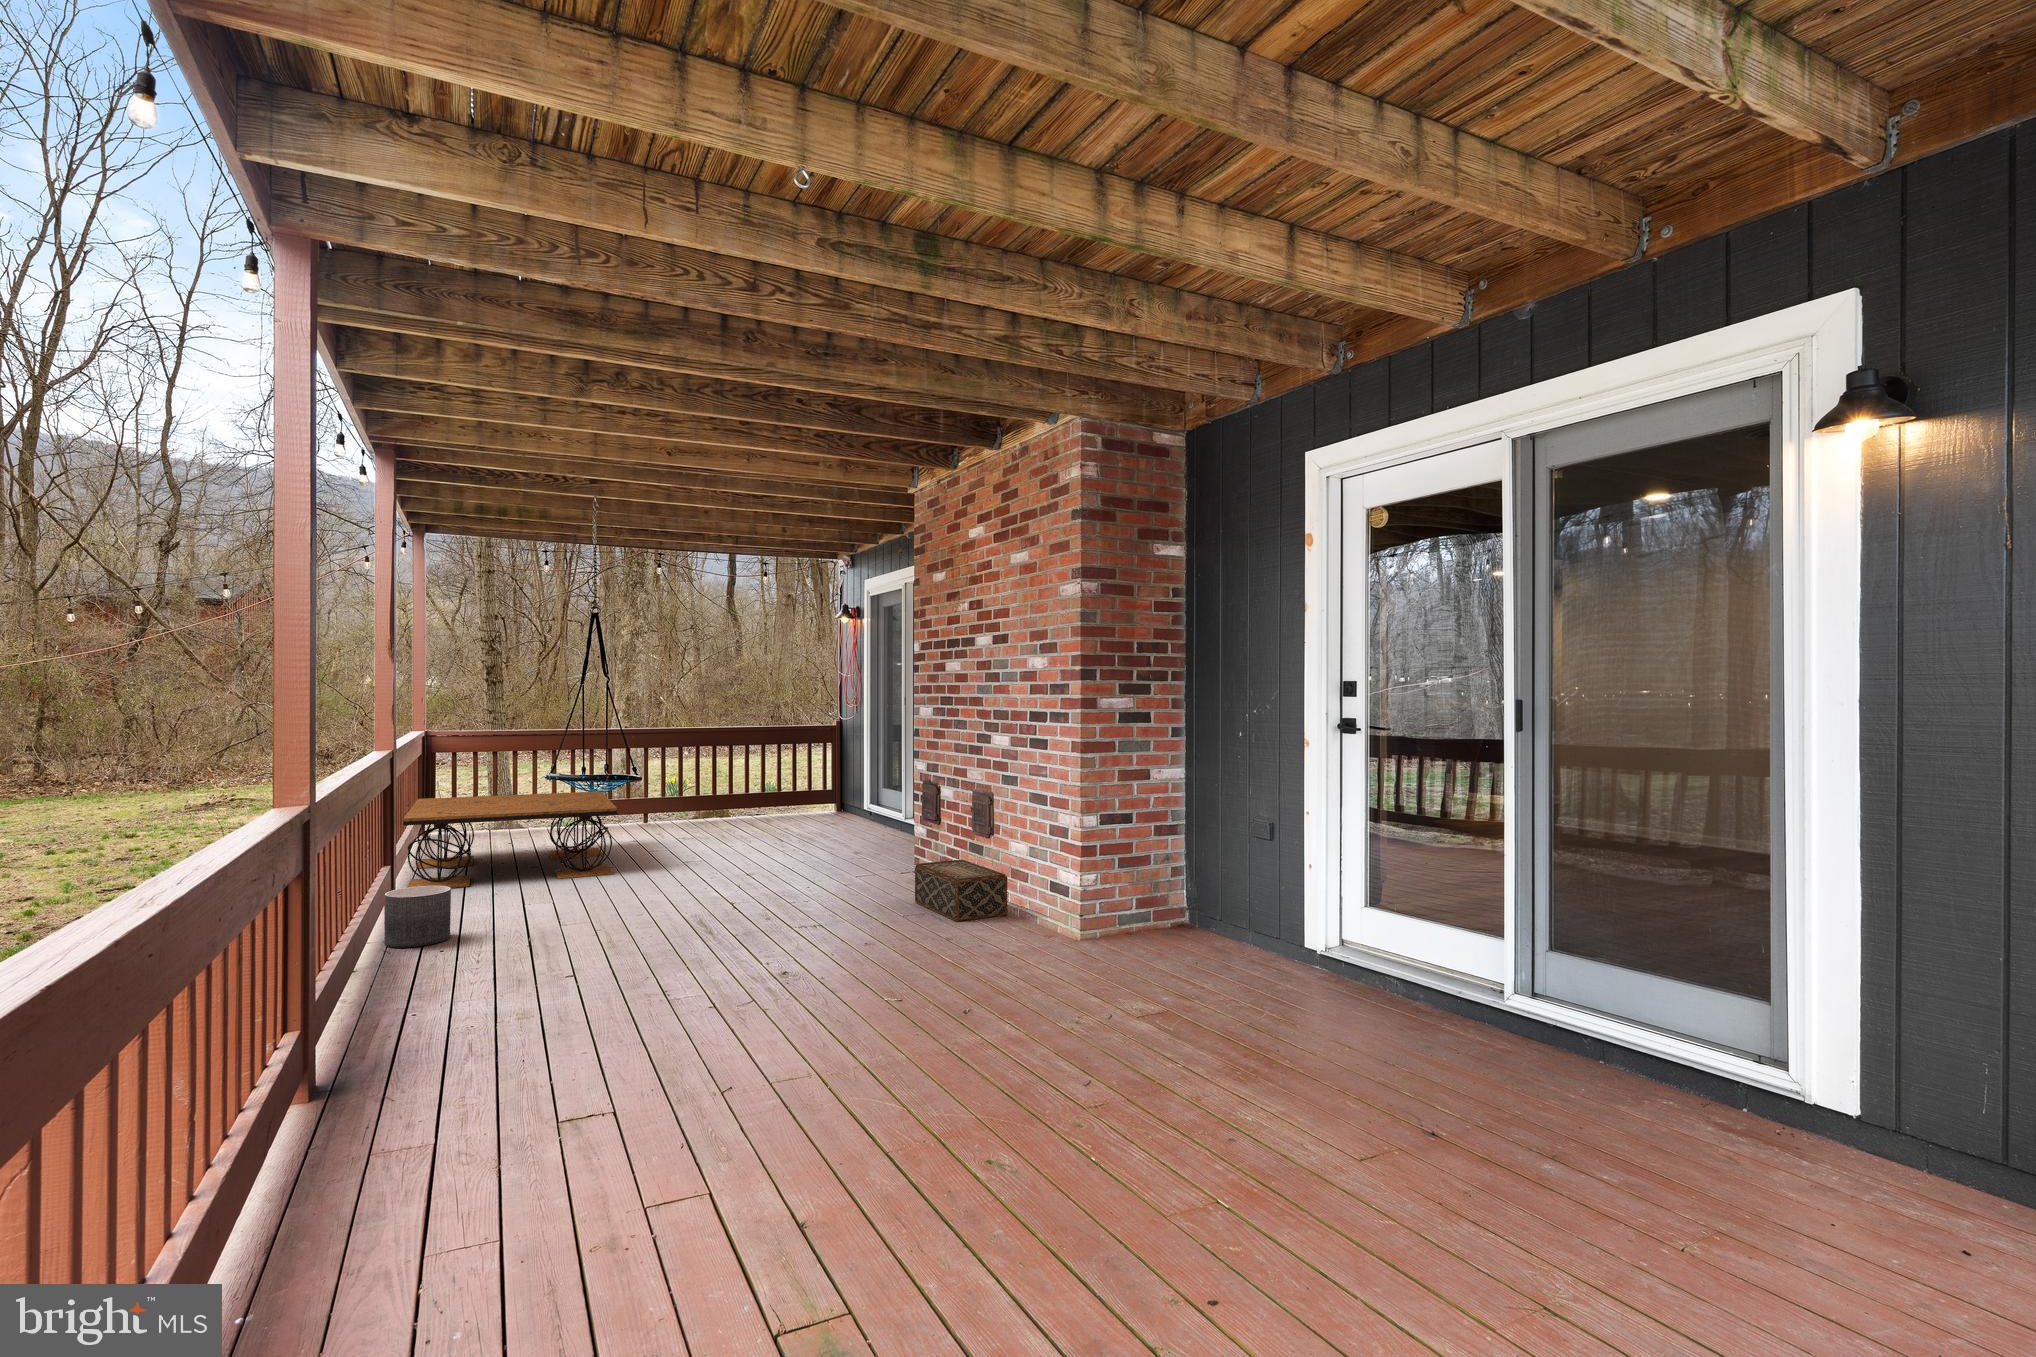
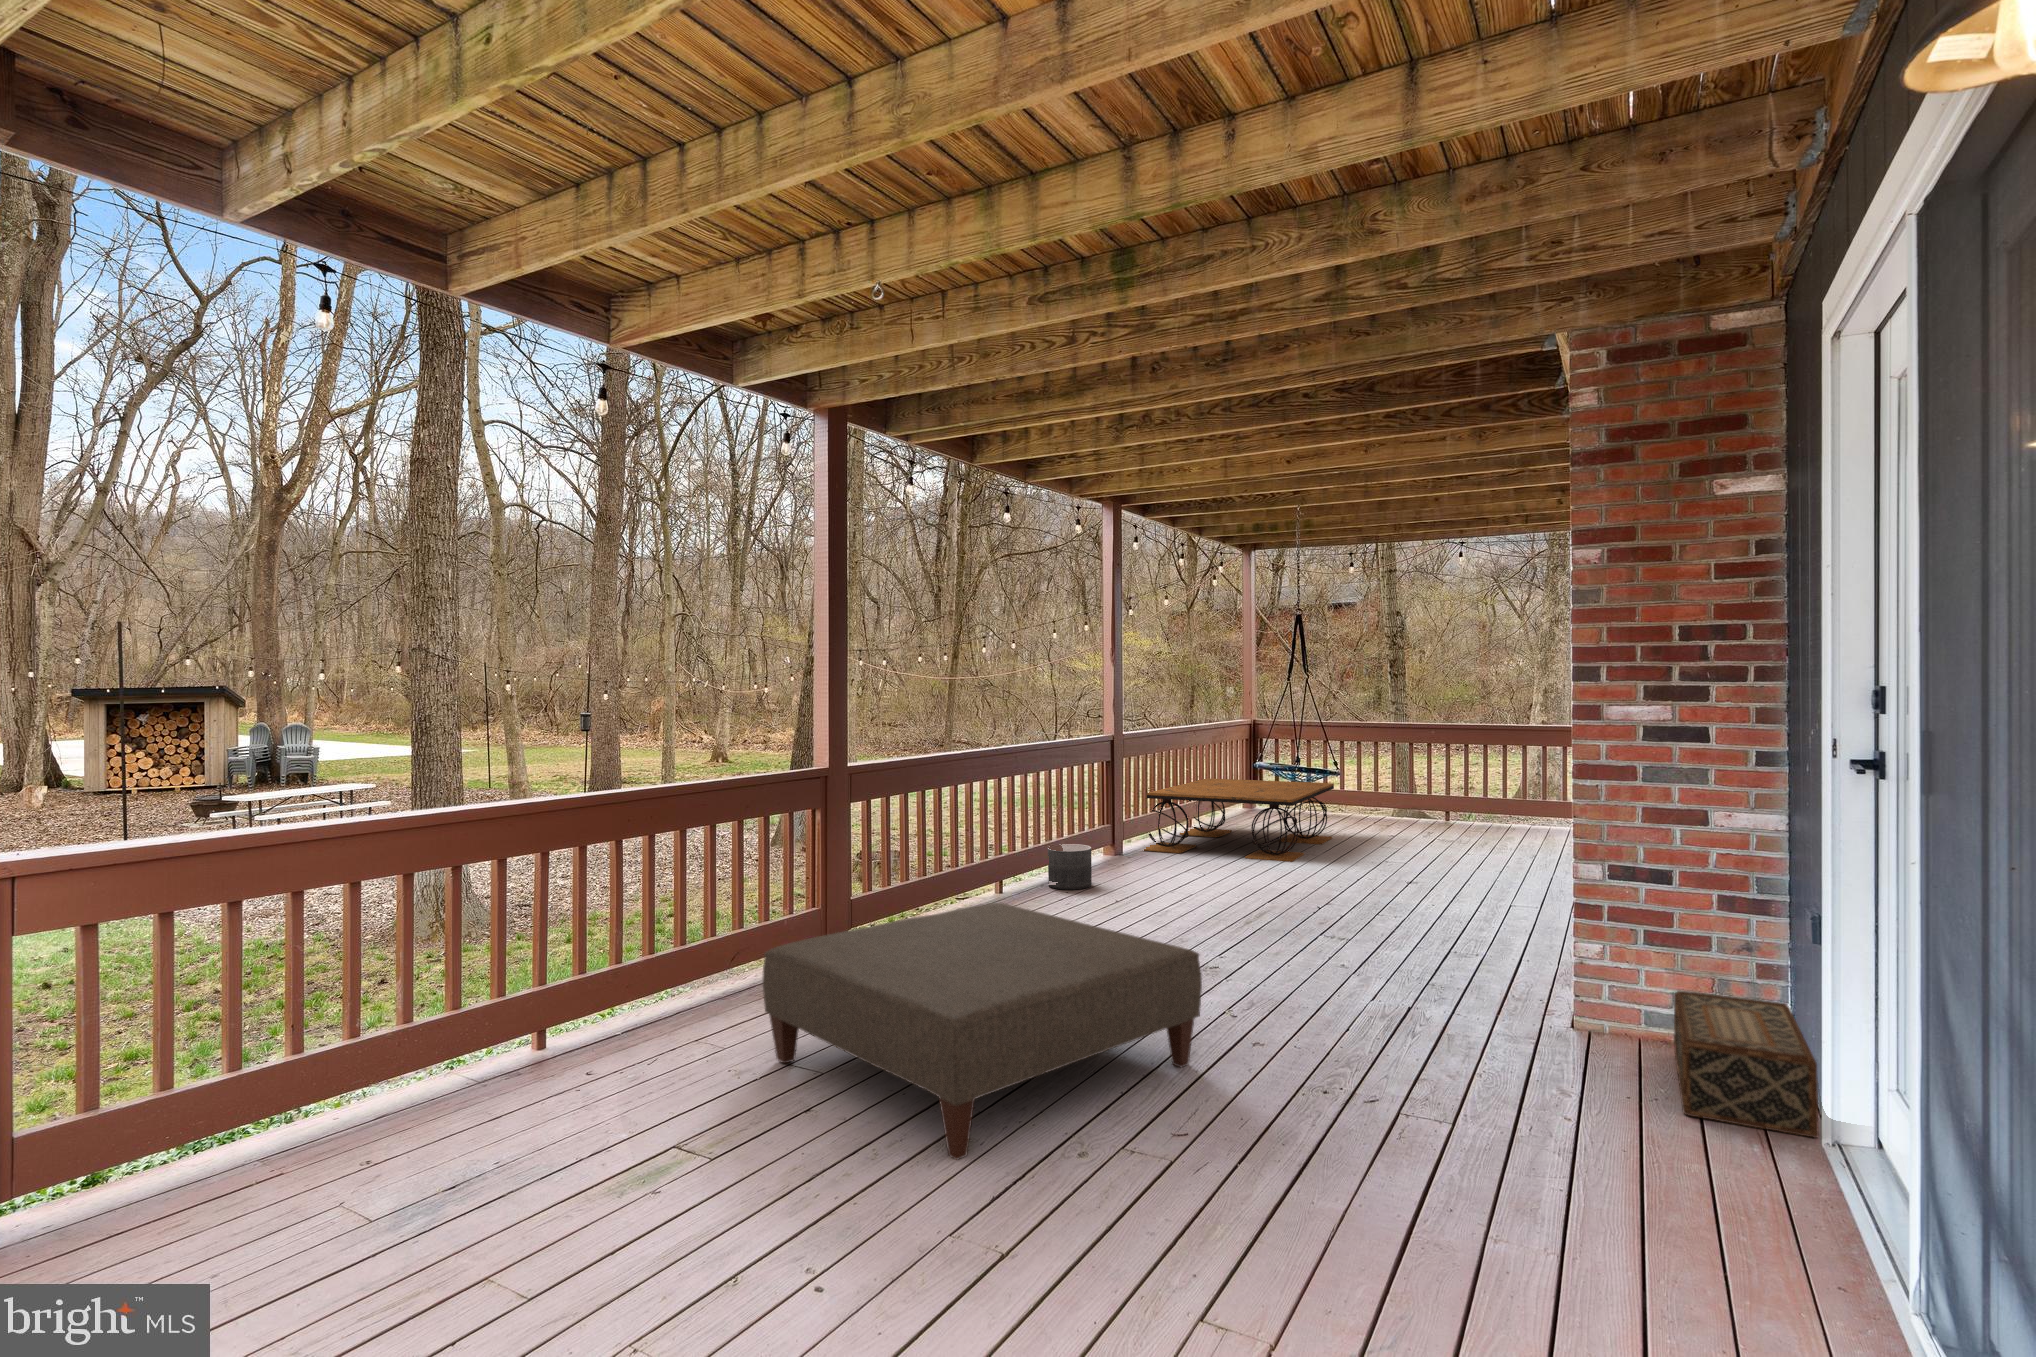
woven basket: present [915,860,1007,921] -> present [1674,991,1819,1138]
ottoman: none [551,927,1015,1211] -> present [763,903,1202,1160]

